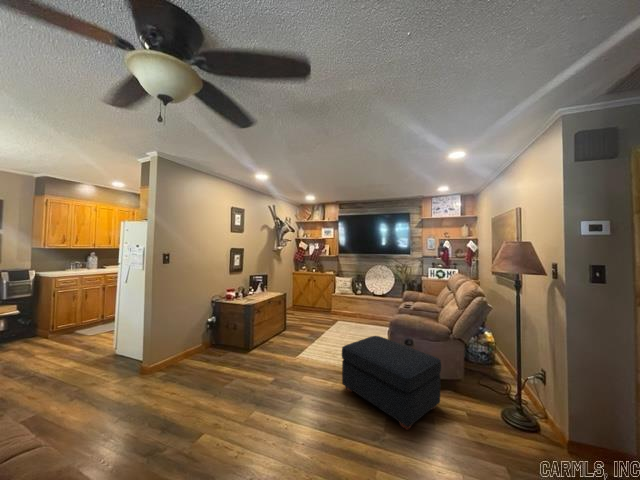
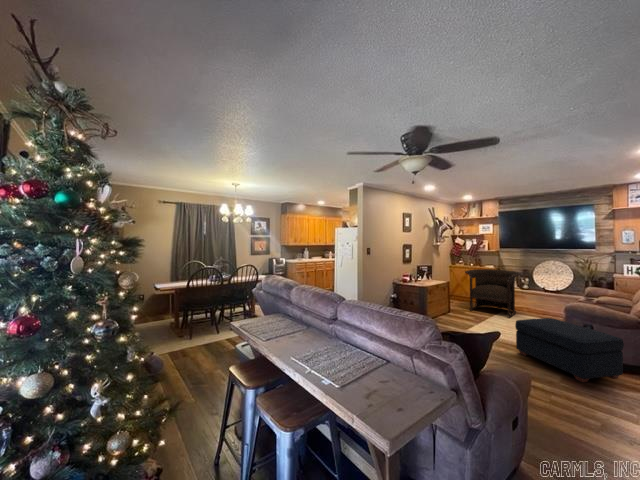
armchair: none [304,276,355,330] -> present [465,269,521,318]

